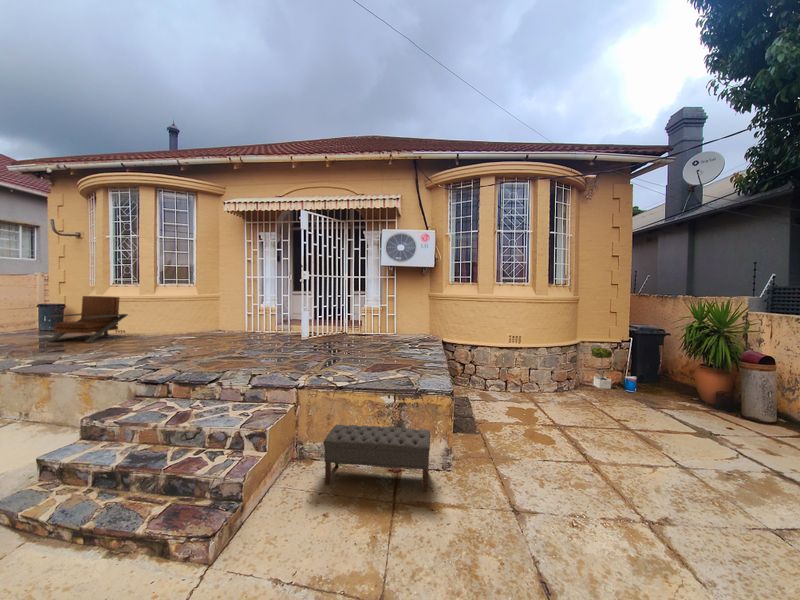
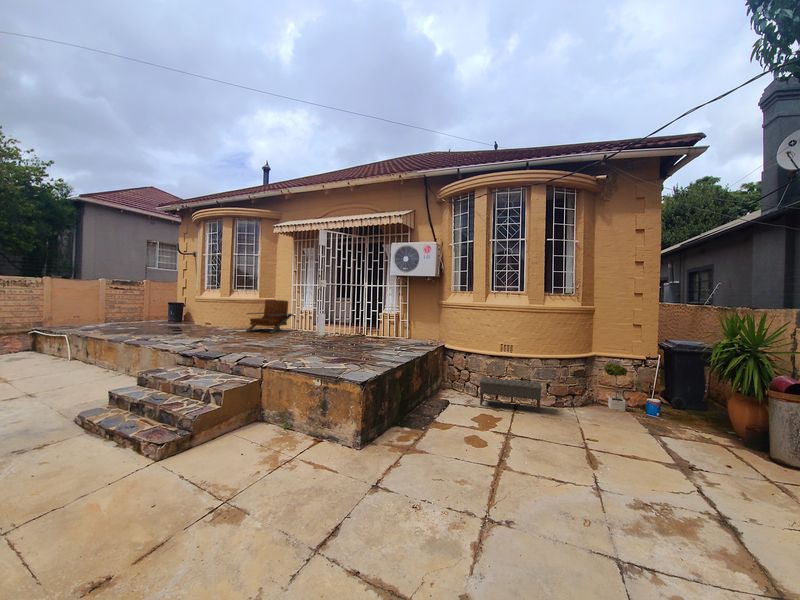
lounge chair: present [48,296,128,343] -> present [246,300,293,334]
bench: present [323,425,430,492] -> present [480,376,542,413]

